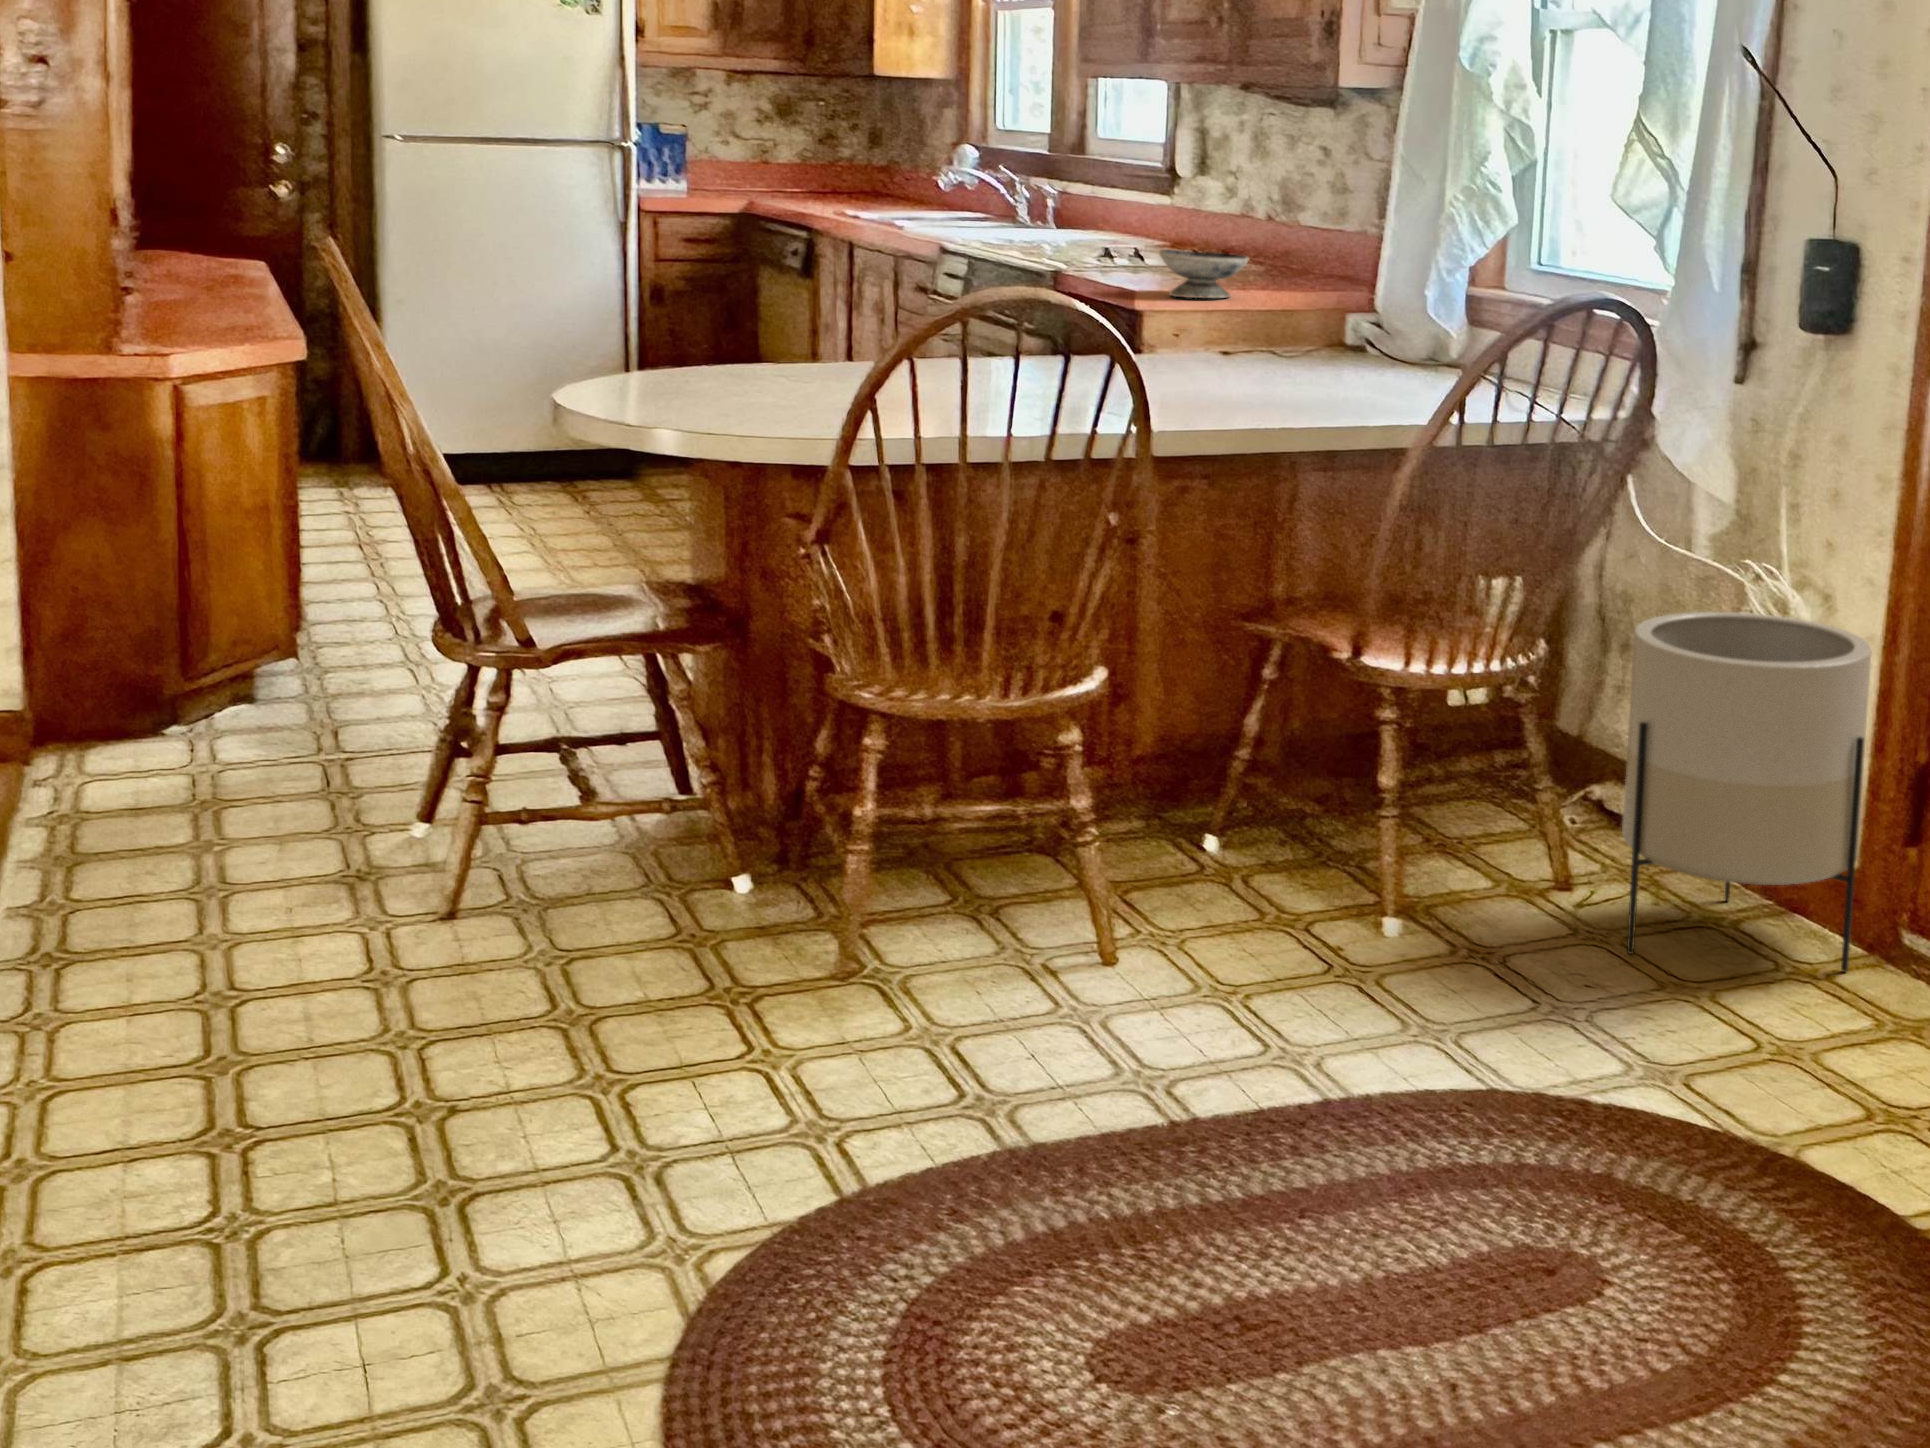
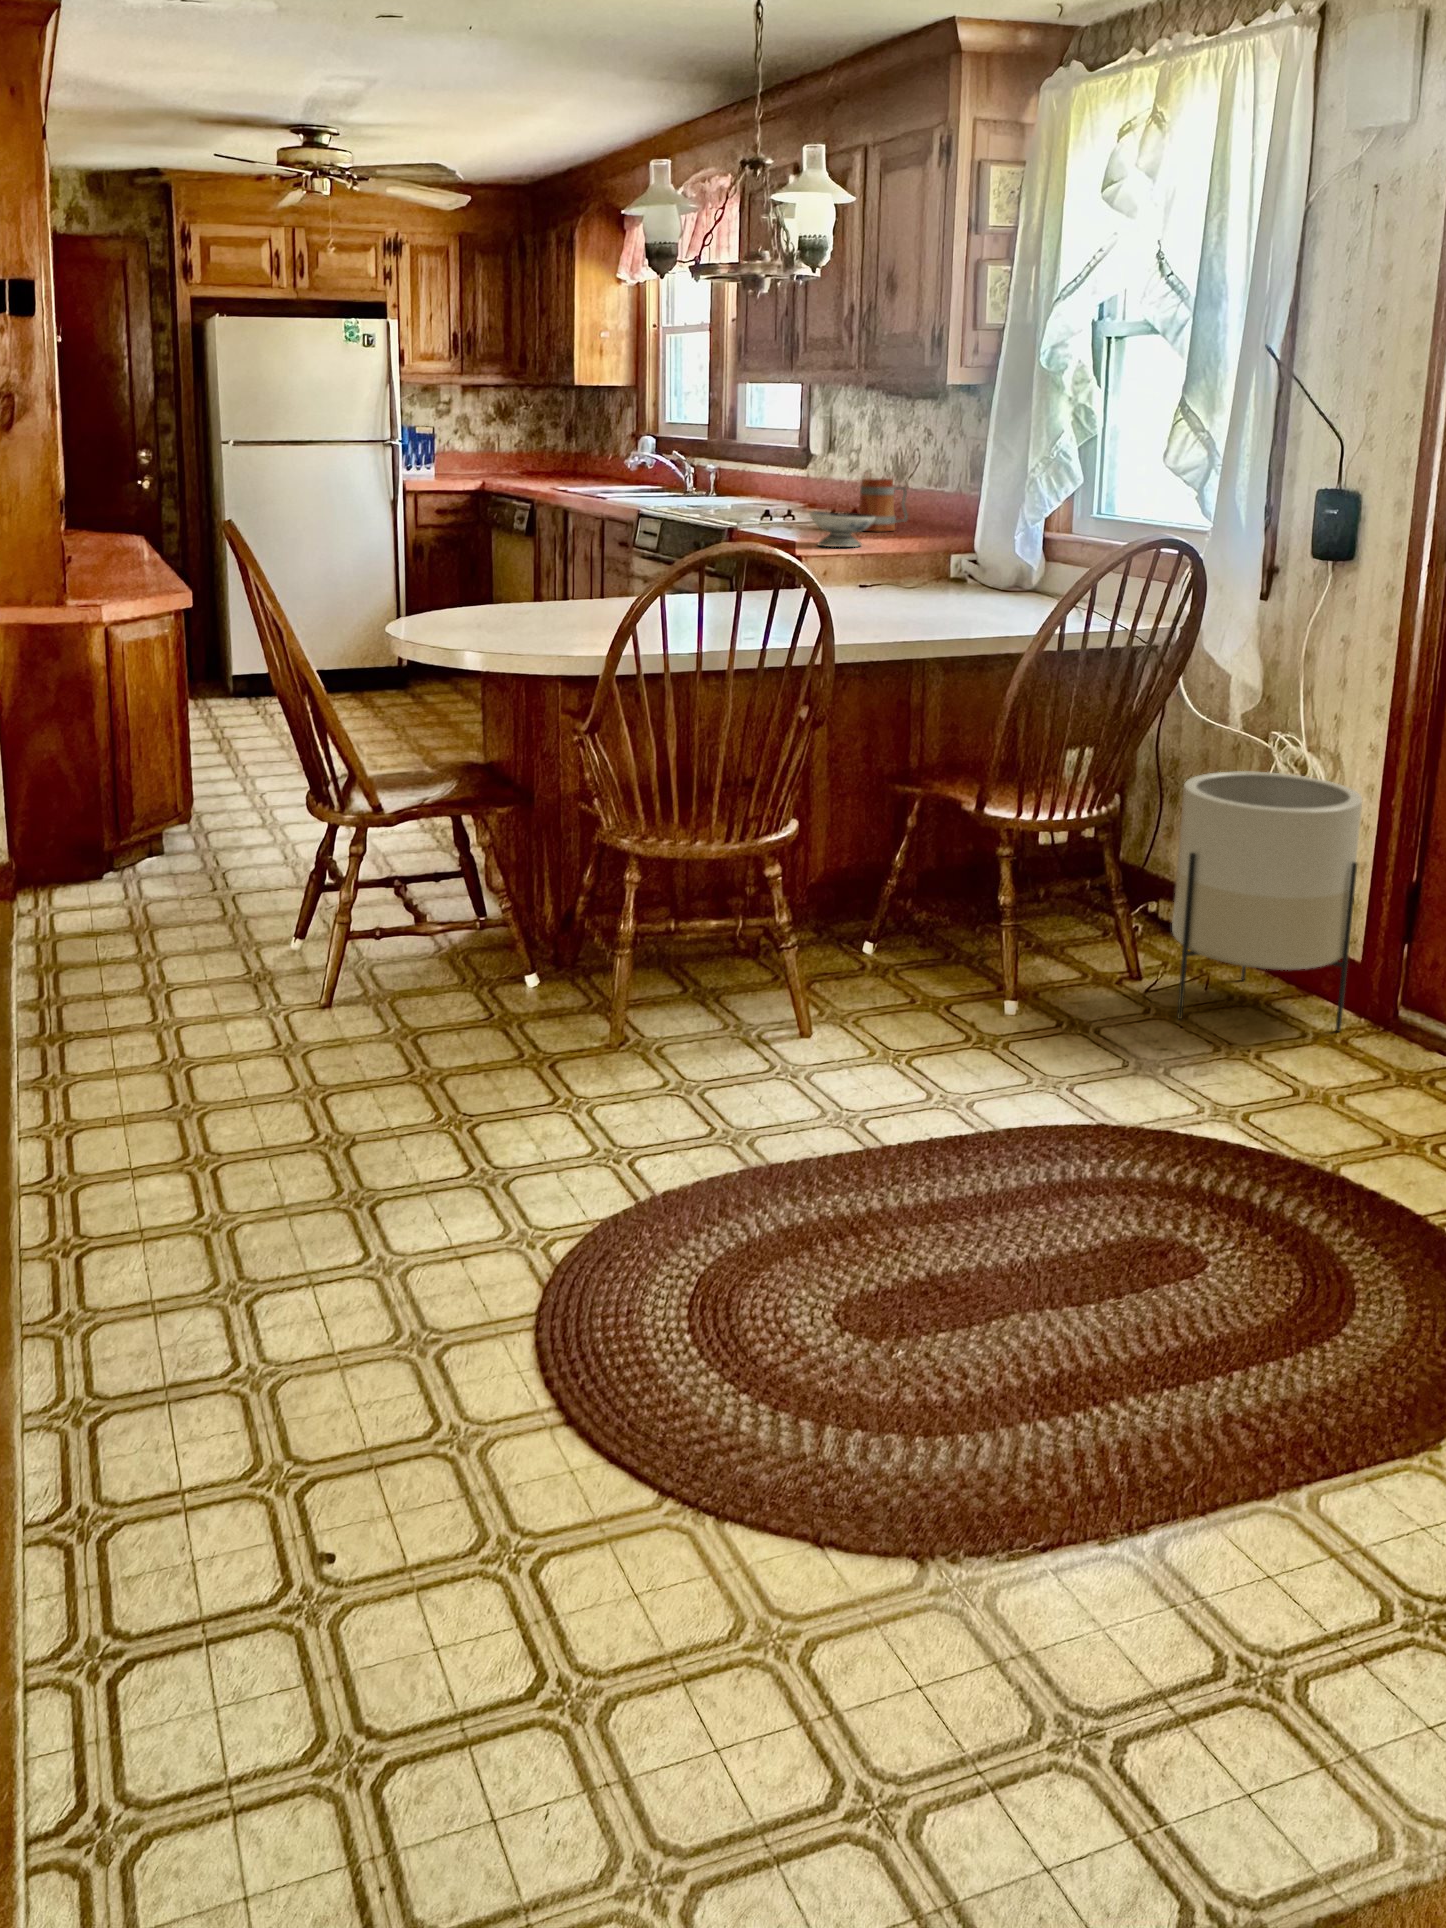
mug: none [1233,205,1303,277] -> present [859,479,908,531]

